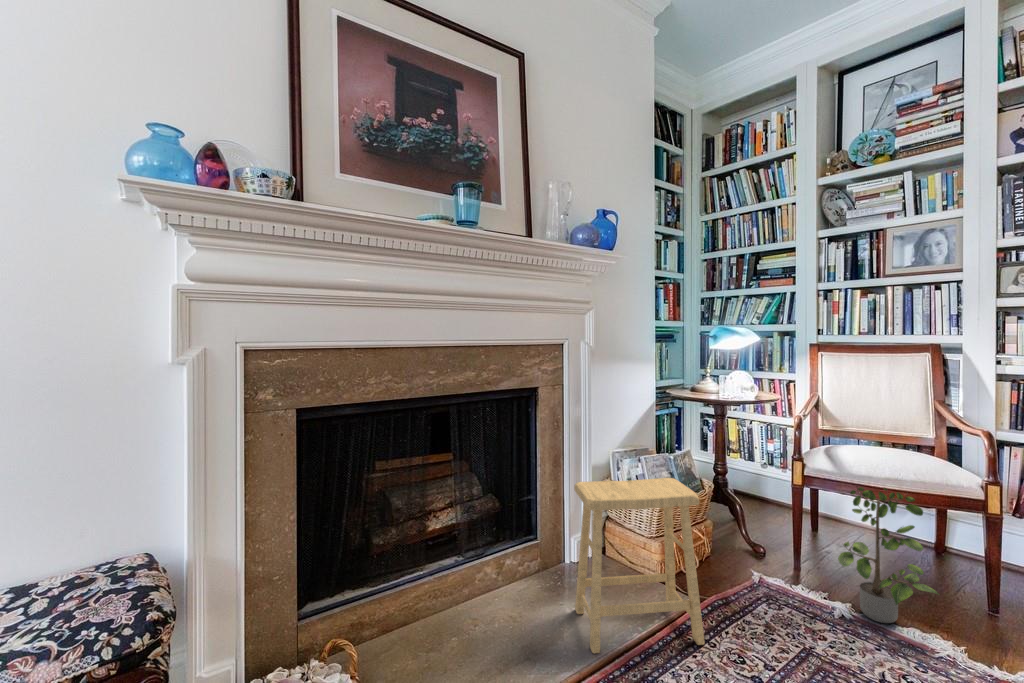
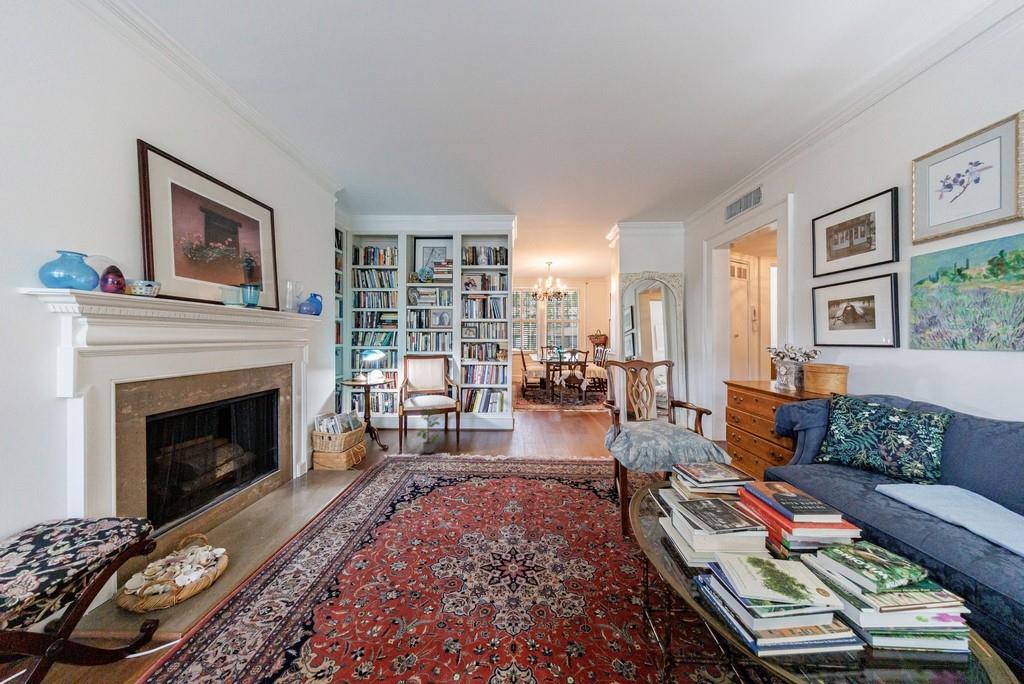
footstool: present [574,478,705,654] -> none [316,416,375,490]

